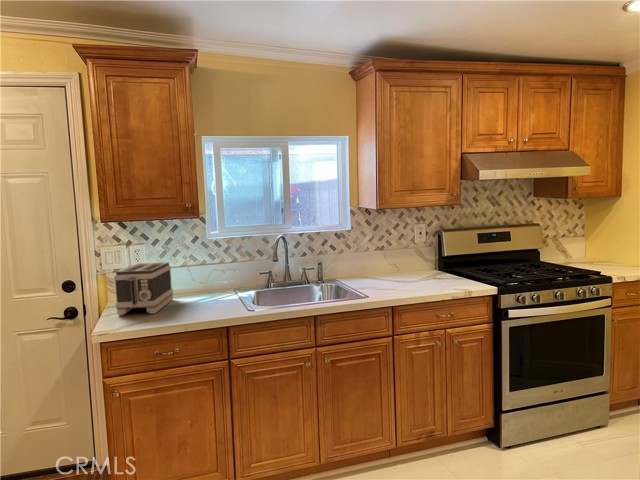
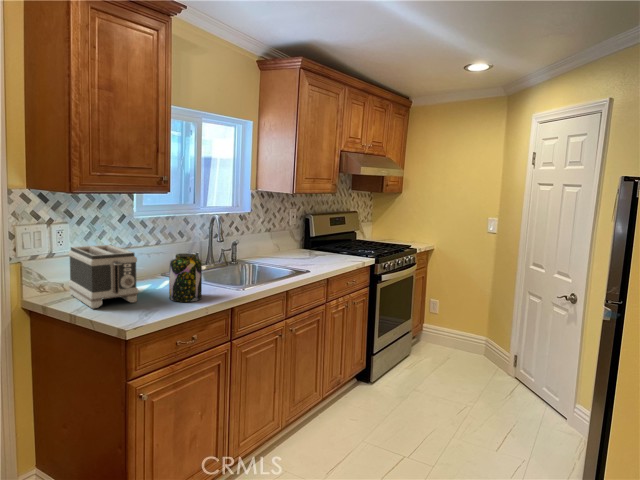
jar: none [176,273,208,319] -> present [169,253,202,302]

